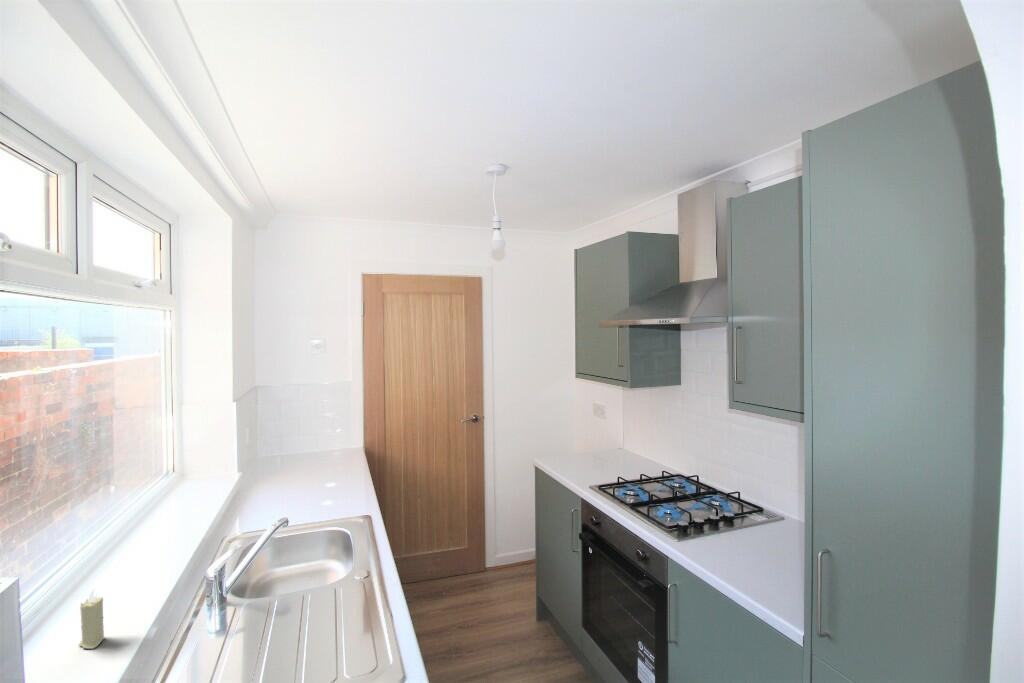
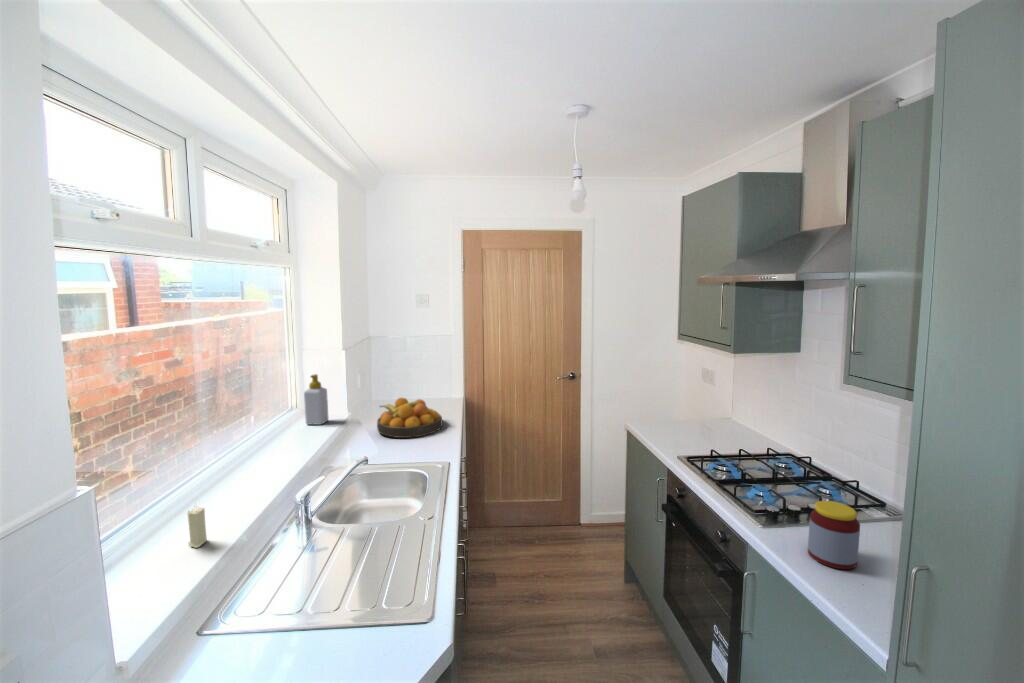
soap bottle: none [187,430,216,490] -> present [304,374,329,425]
fruit bowl: none [276,451,351,495] -> present [377,398,442,438]
jar: none [716,510,755,567] -> present [808,501,860,569]

